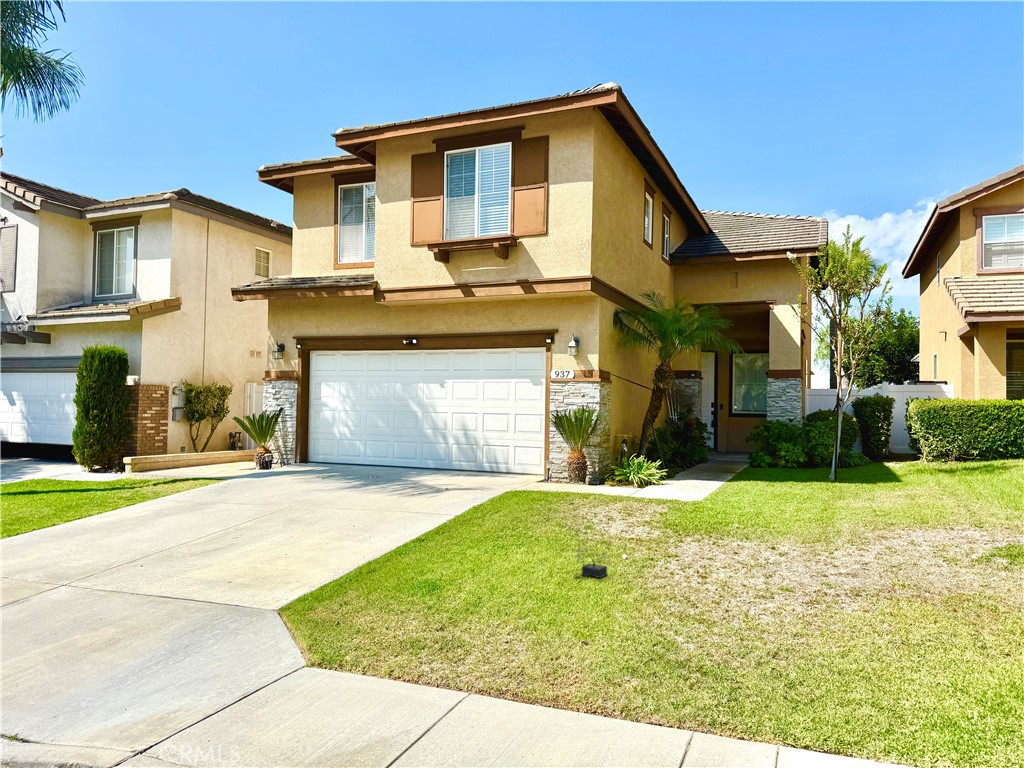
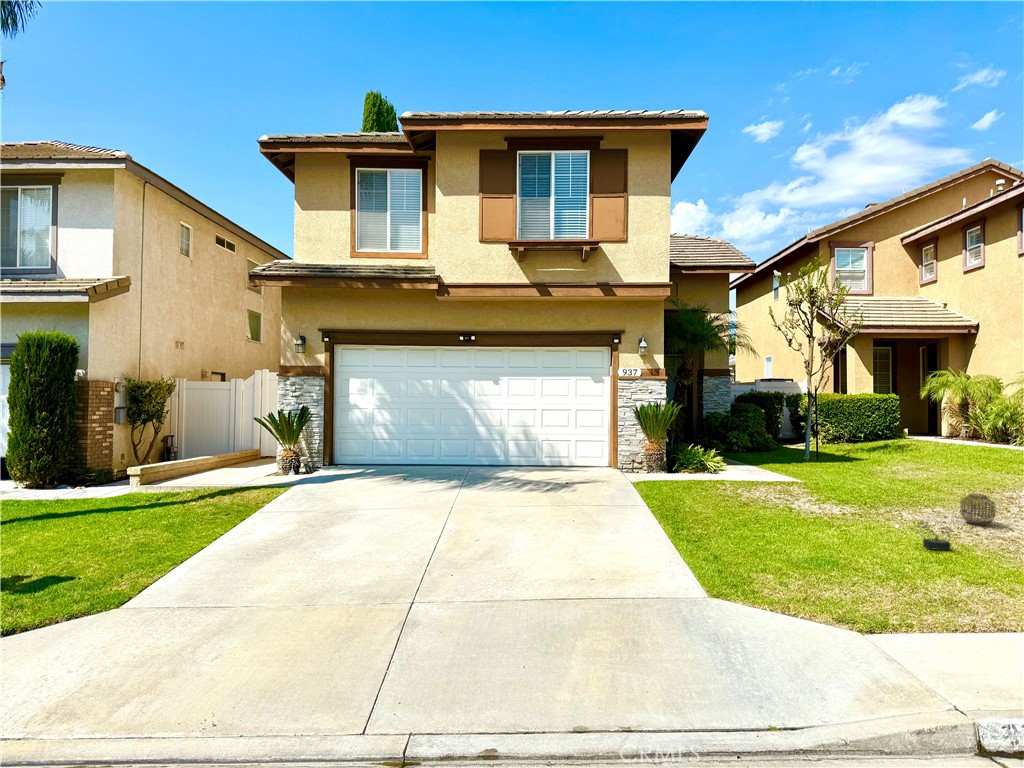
woven basket: none [714,523,749,561] -> present [960,494,996,525]

